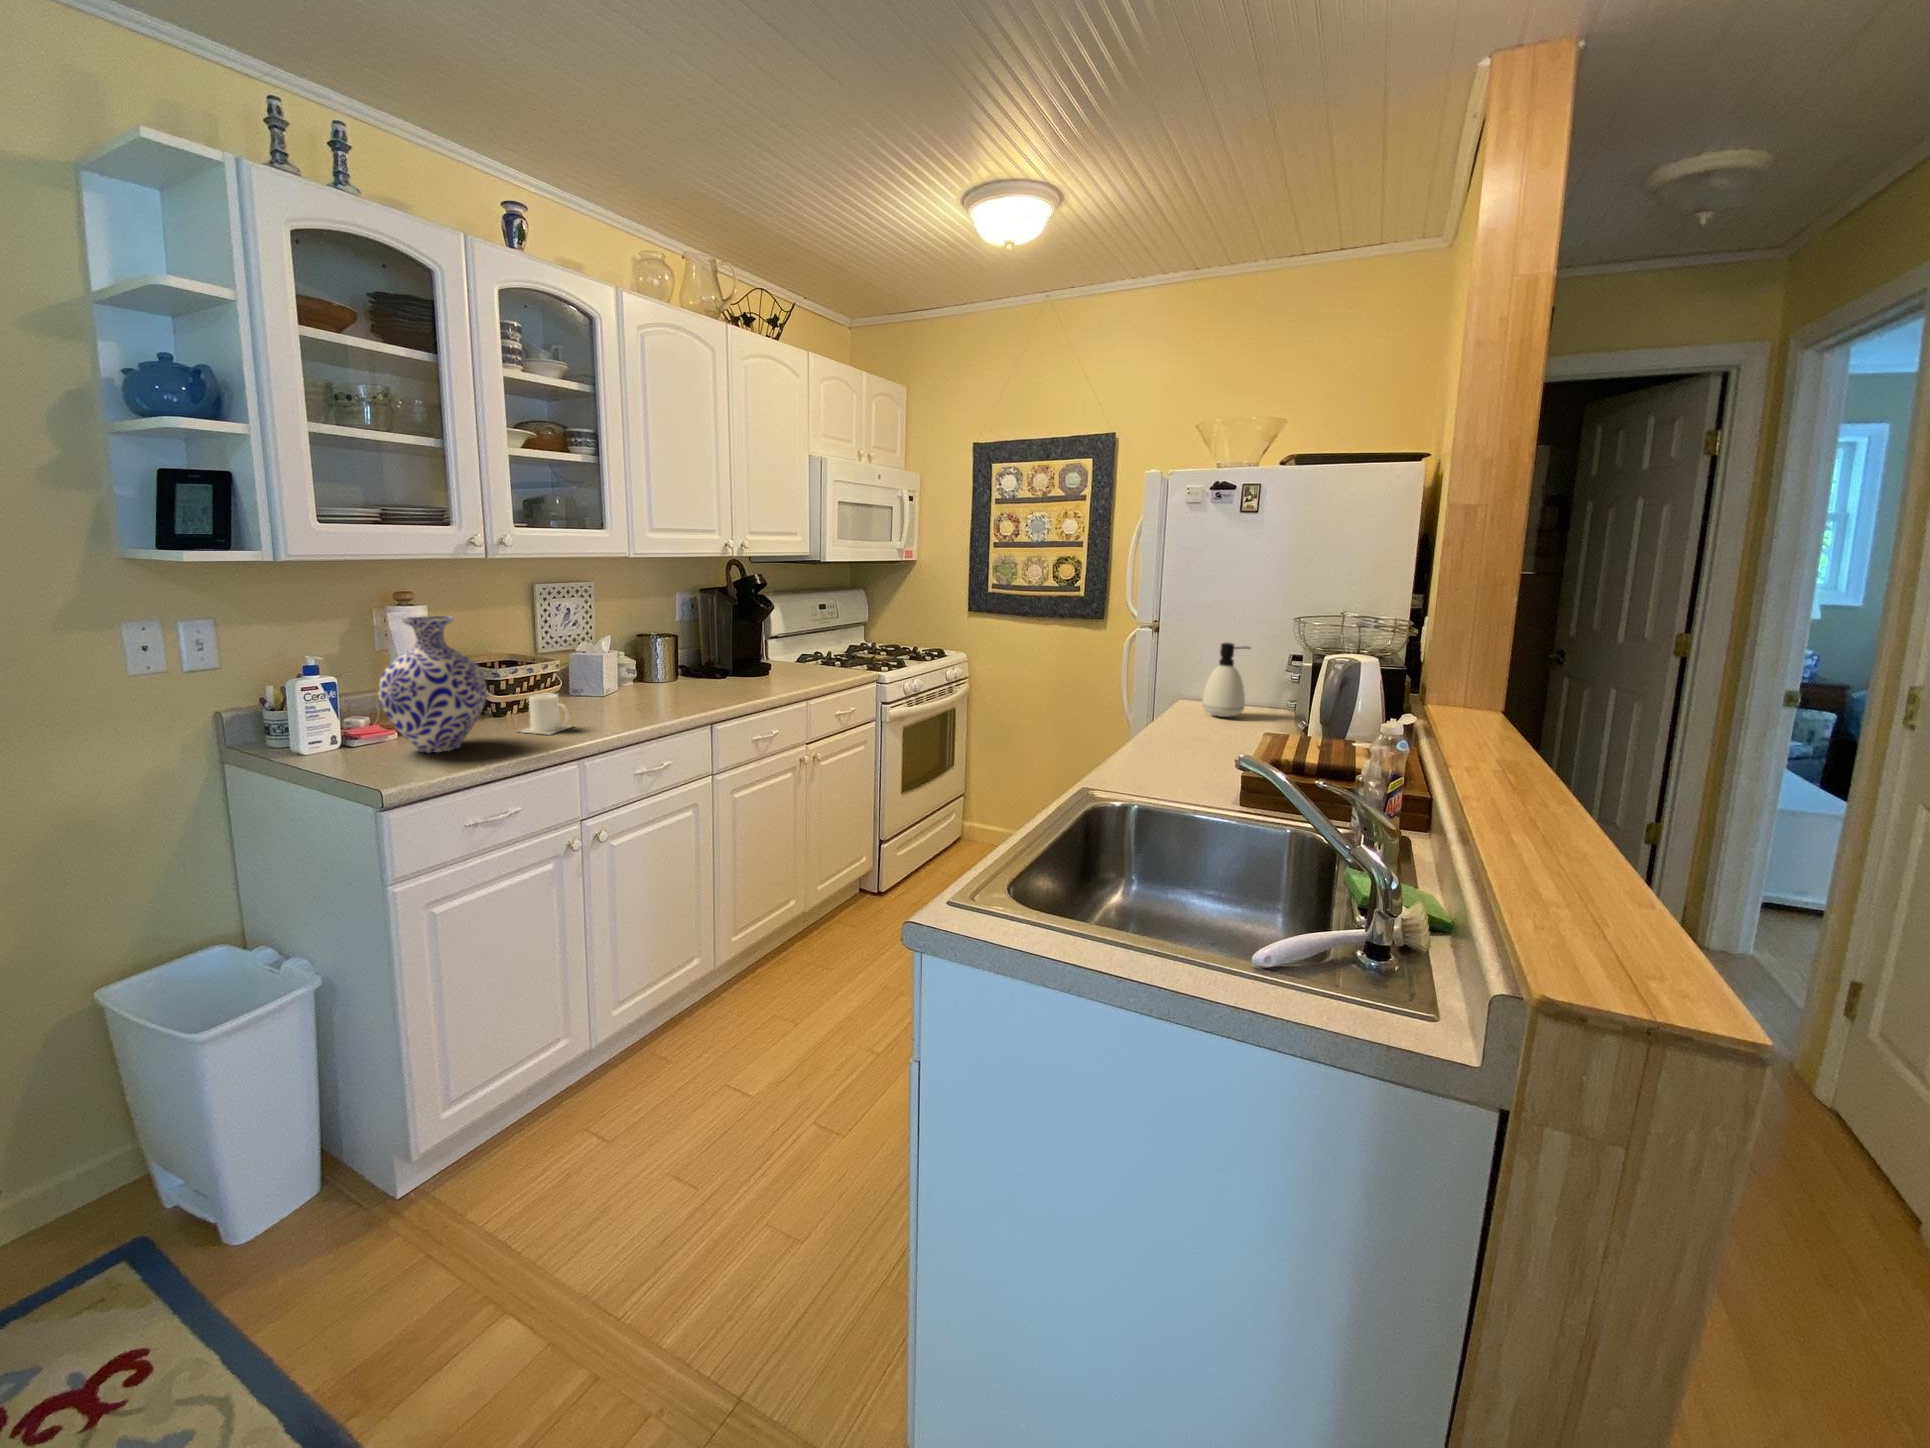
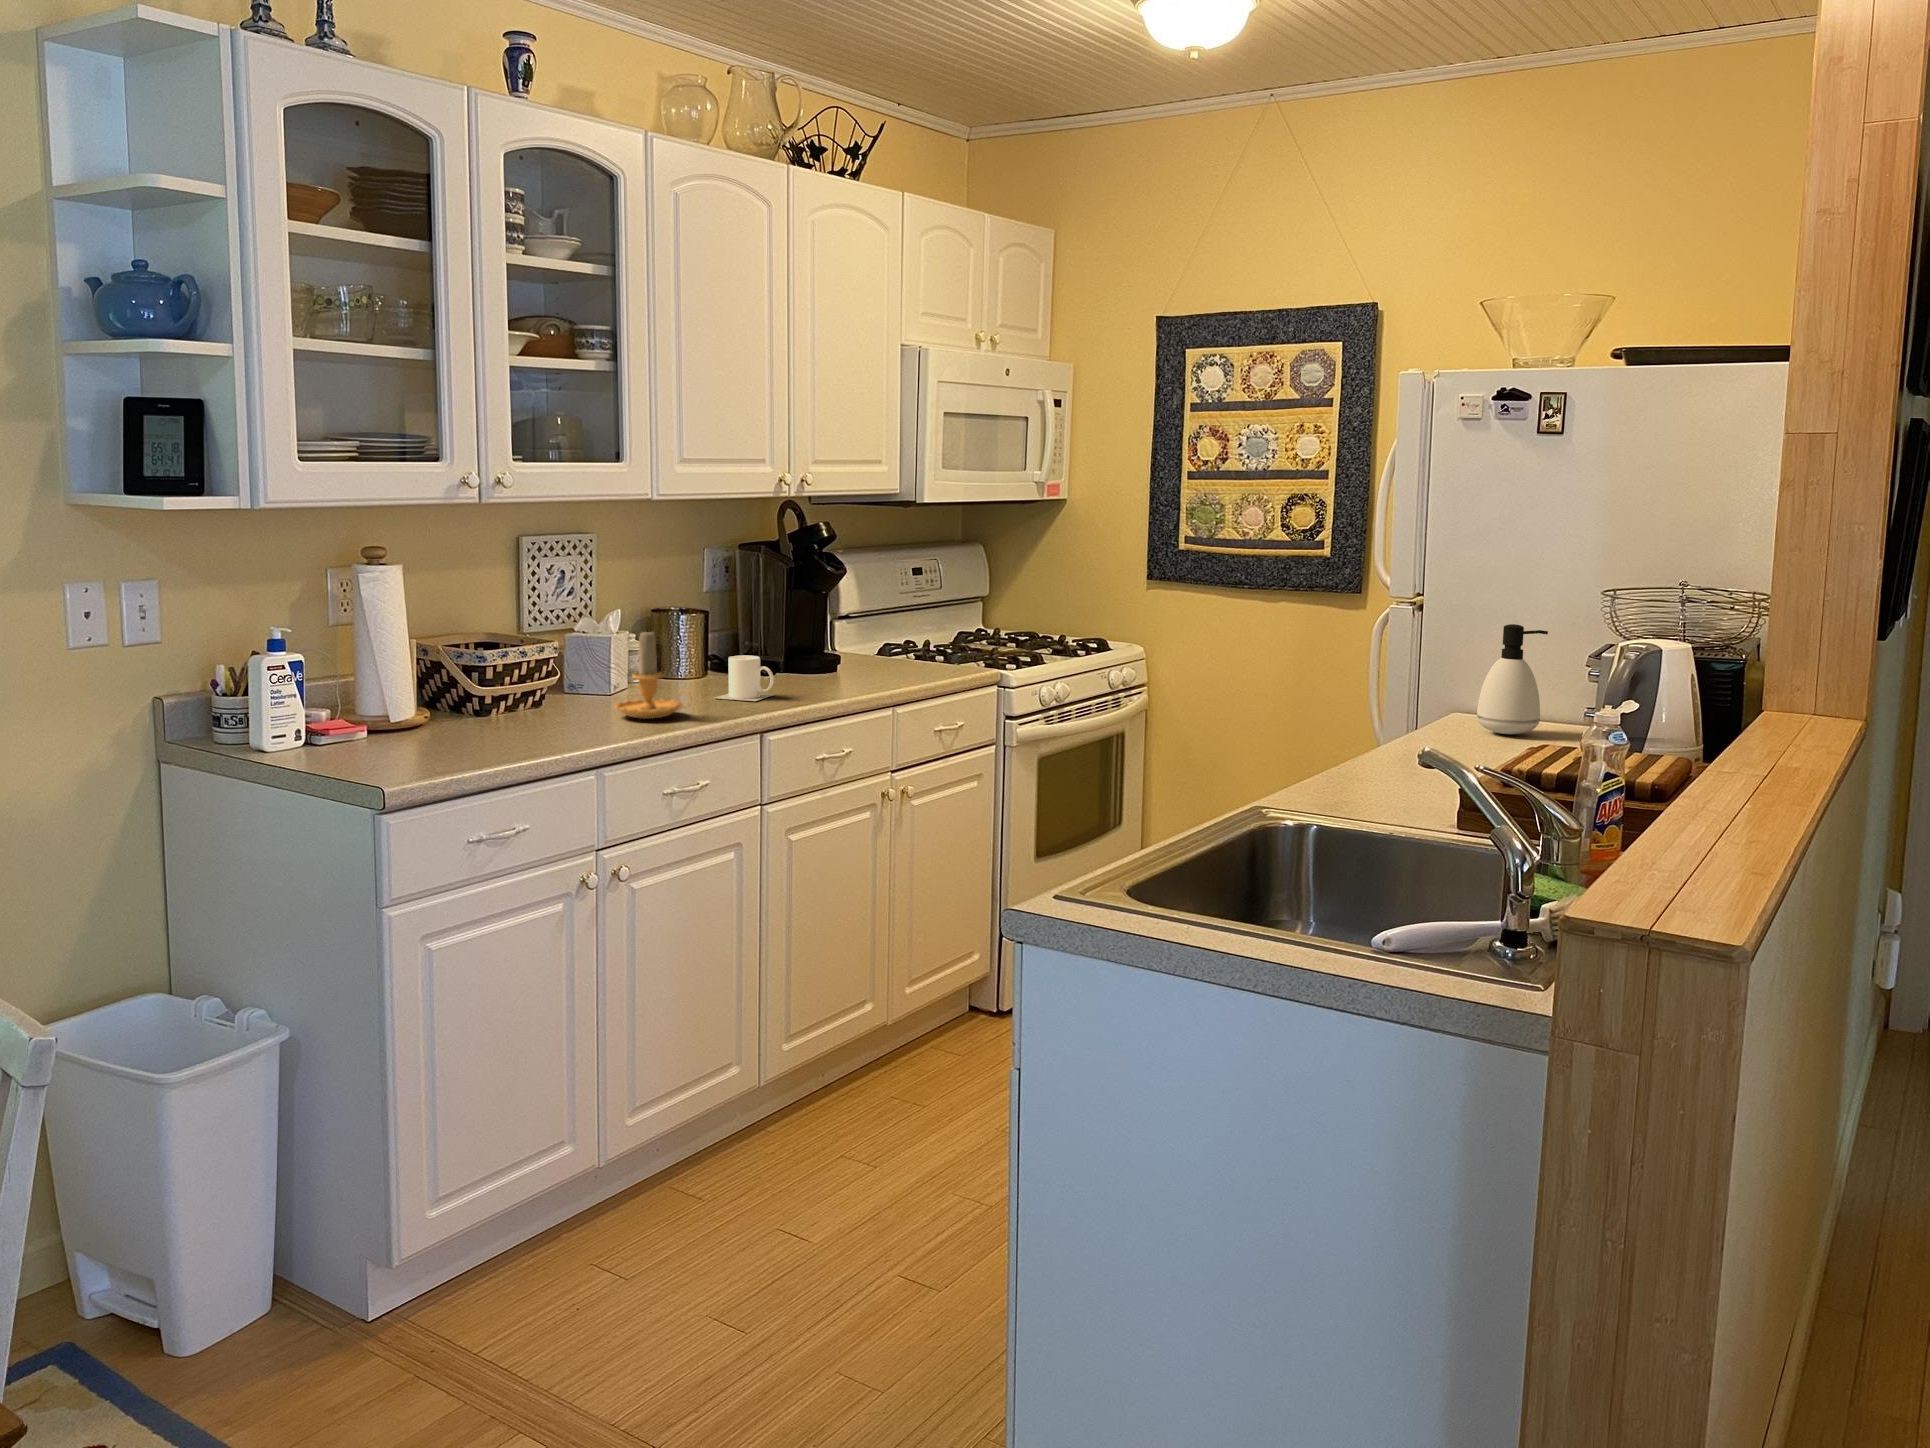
vase: present [379,616,487,753] -> none [359,578,486,752]
candle: none [599,650,657,717] -> present [614,630,691,719]
mug: present [520,694,571,734] -> present [715,655,774,701]

